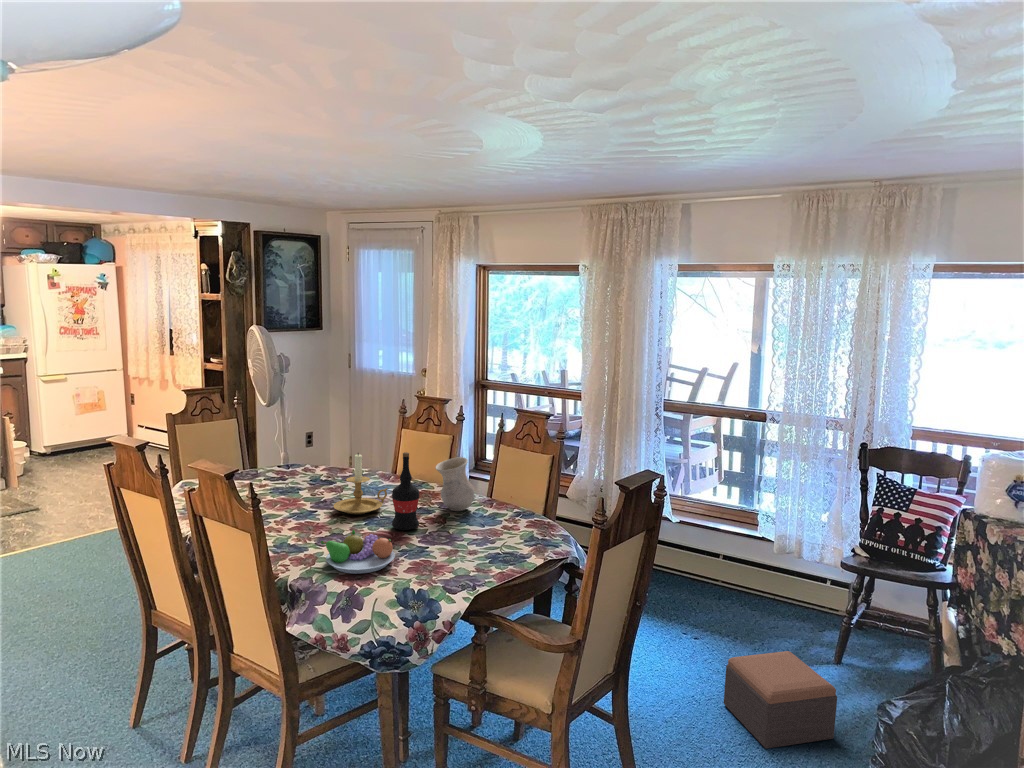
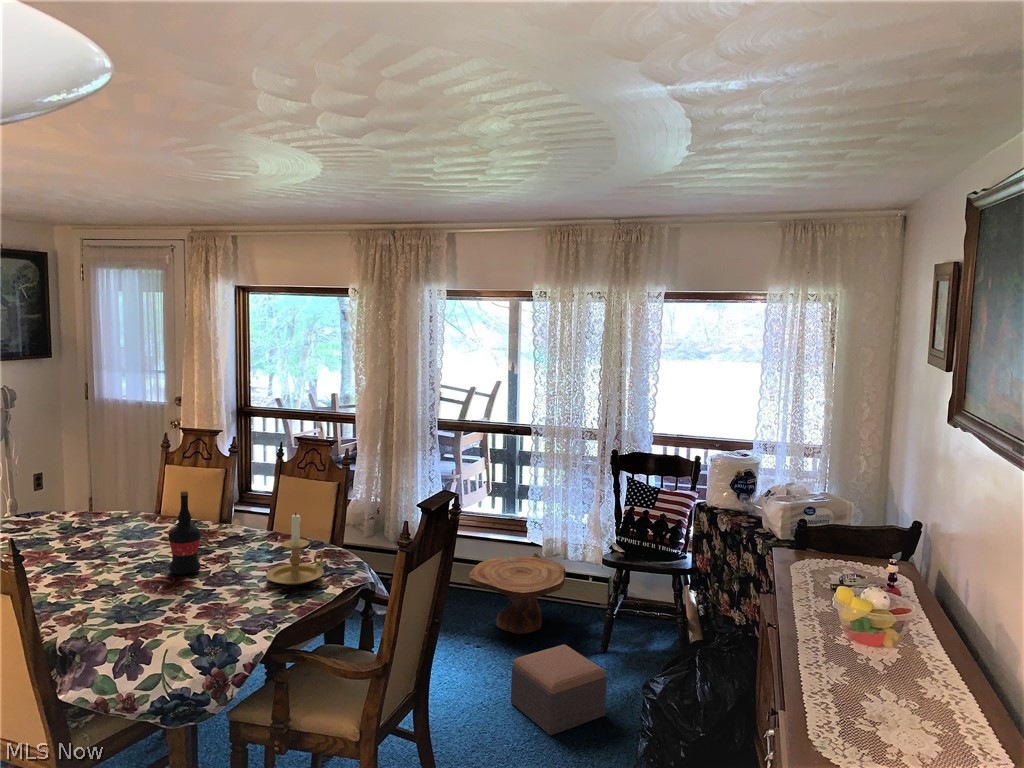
candle holder: present [334,453,387,514] -> present [266,513,324,585]
vase: present [436,457,474,511] -> none [214,491,258,548]
fruit bowl: present [321,530,395,574] -> none [92,579,181,627]
side table: none [688,547,797,632] -> present [469,553,566,634]

